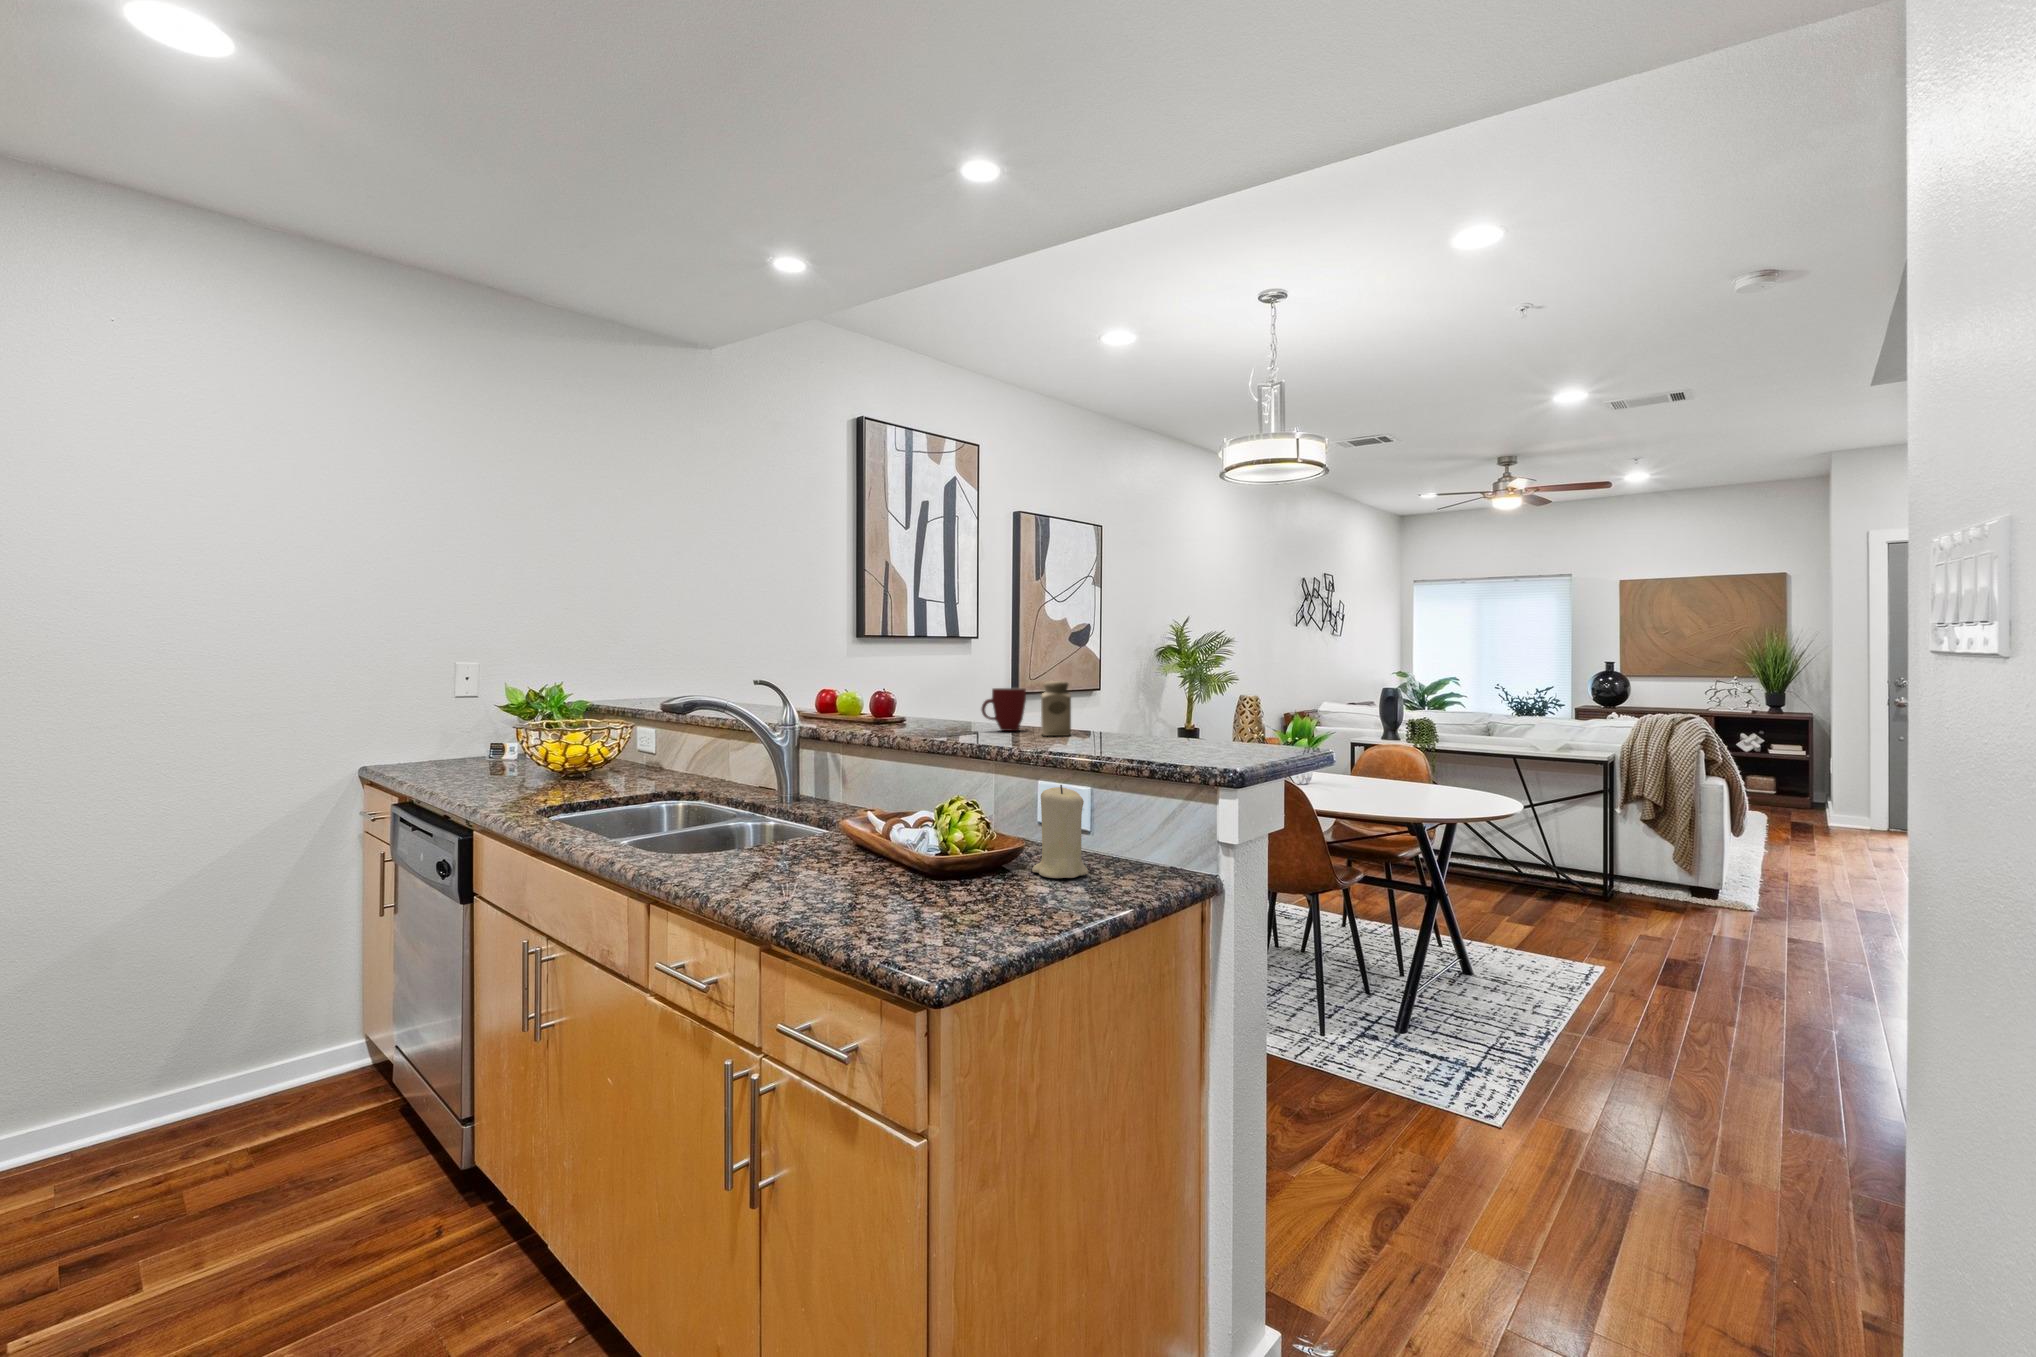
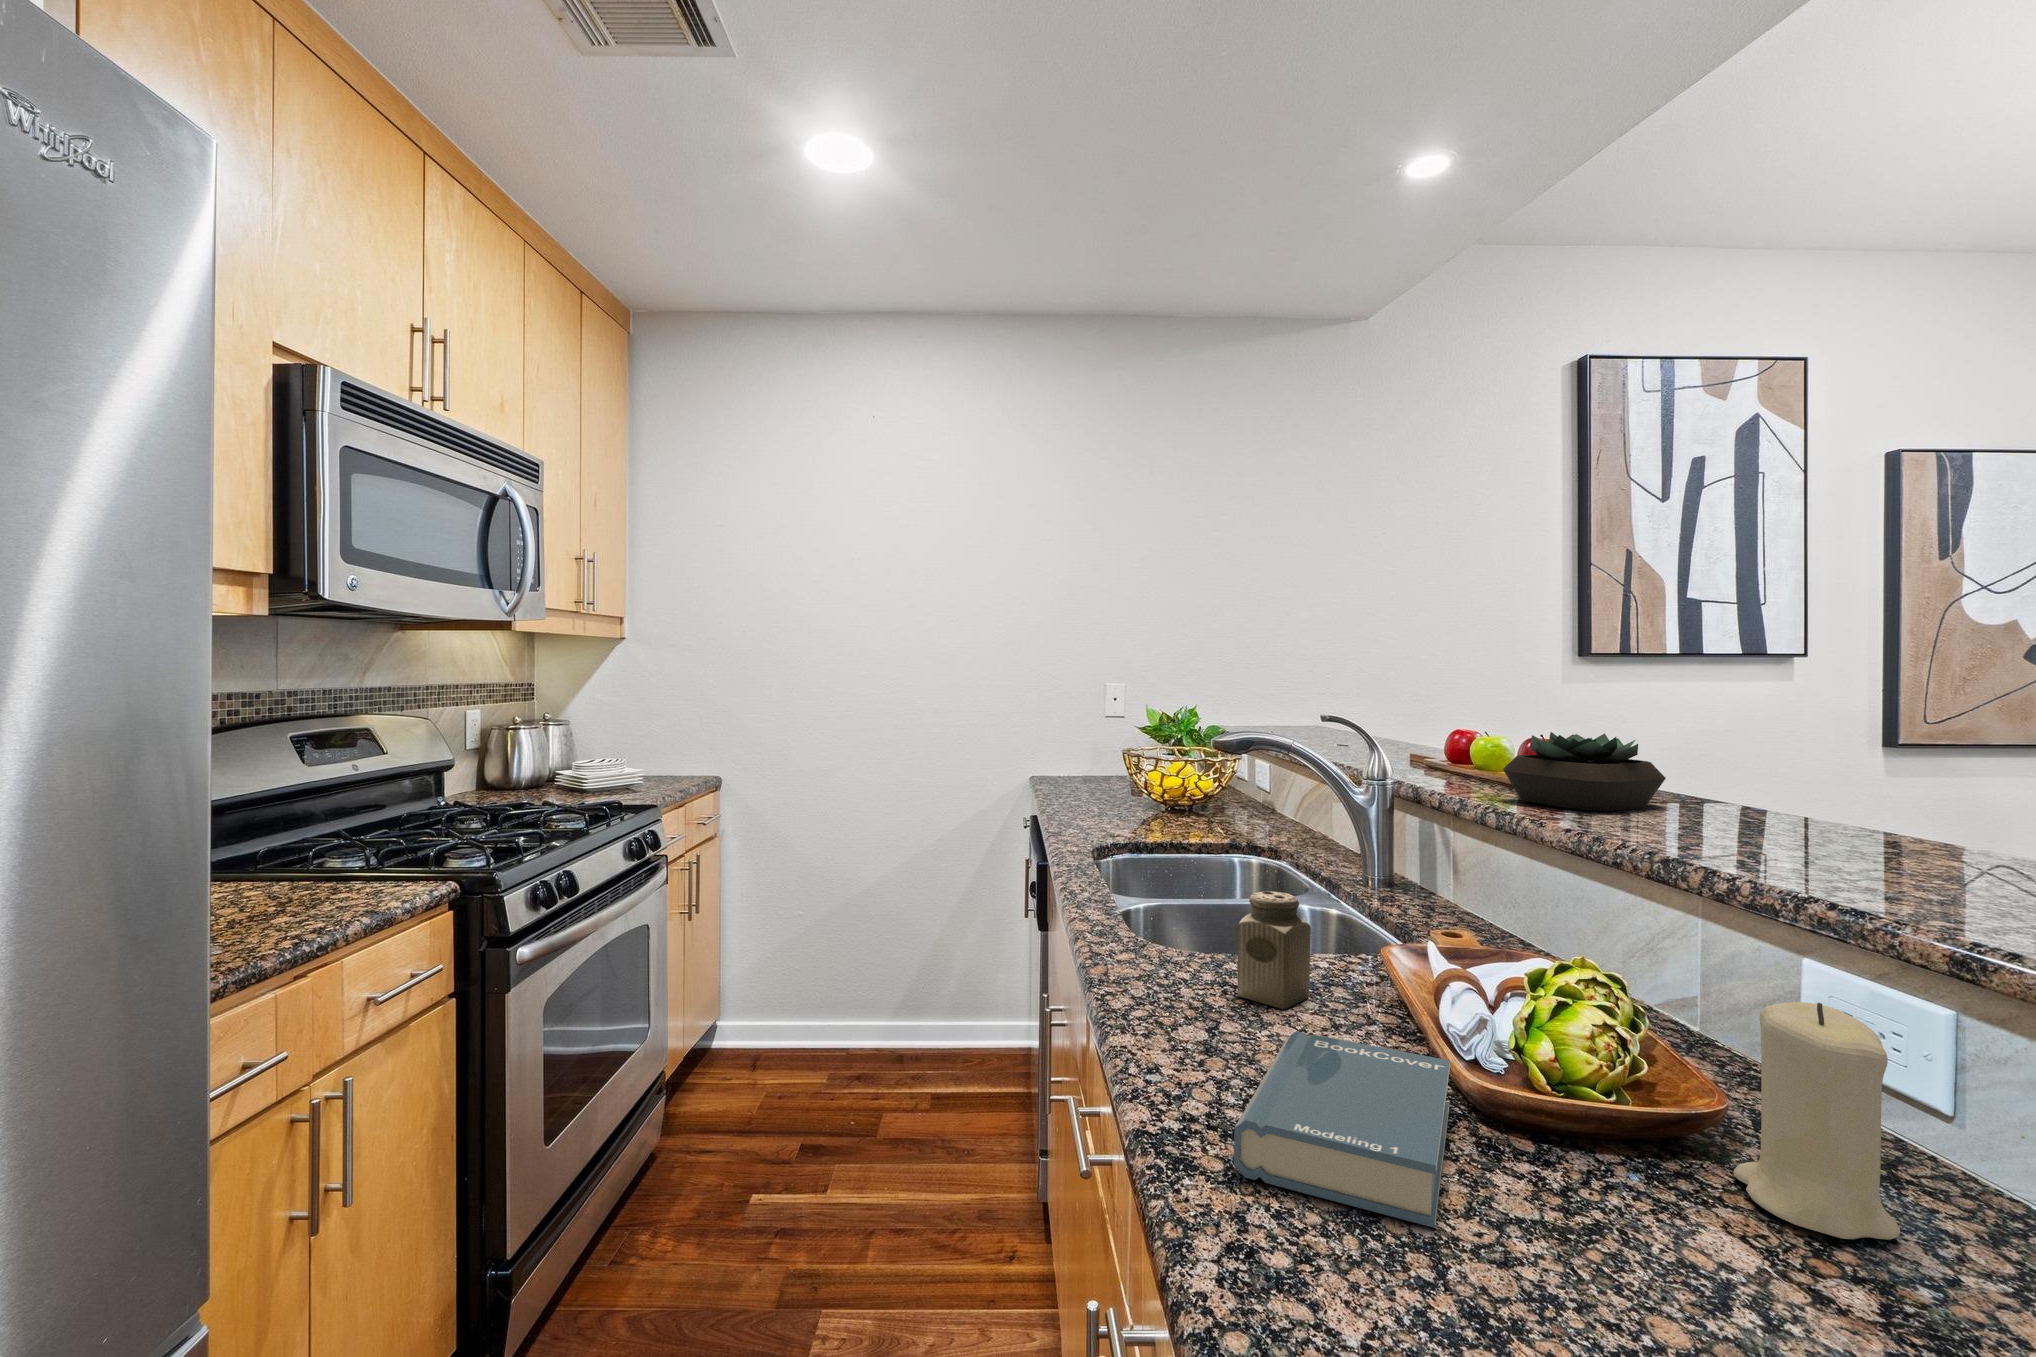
salt shaker: present [1041,681,1071,736] -> present [1238,891,1311,1009]
succulent plant: none [869,685,955,731] -> present [1503,732,1666,811]
mug: present [981,688,1026,731] -> none [1709,750,1814,833]
hardback book: none [827,853,940,919] -> present [1234,1031,1450,1228]

